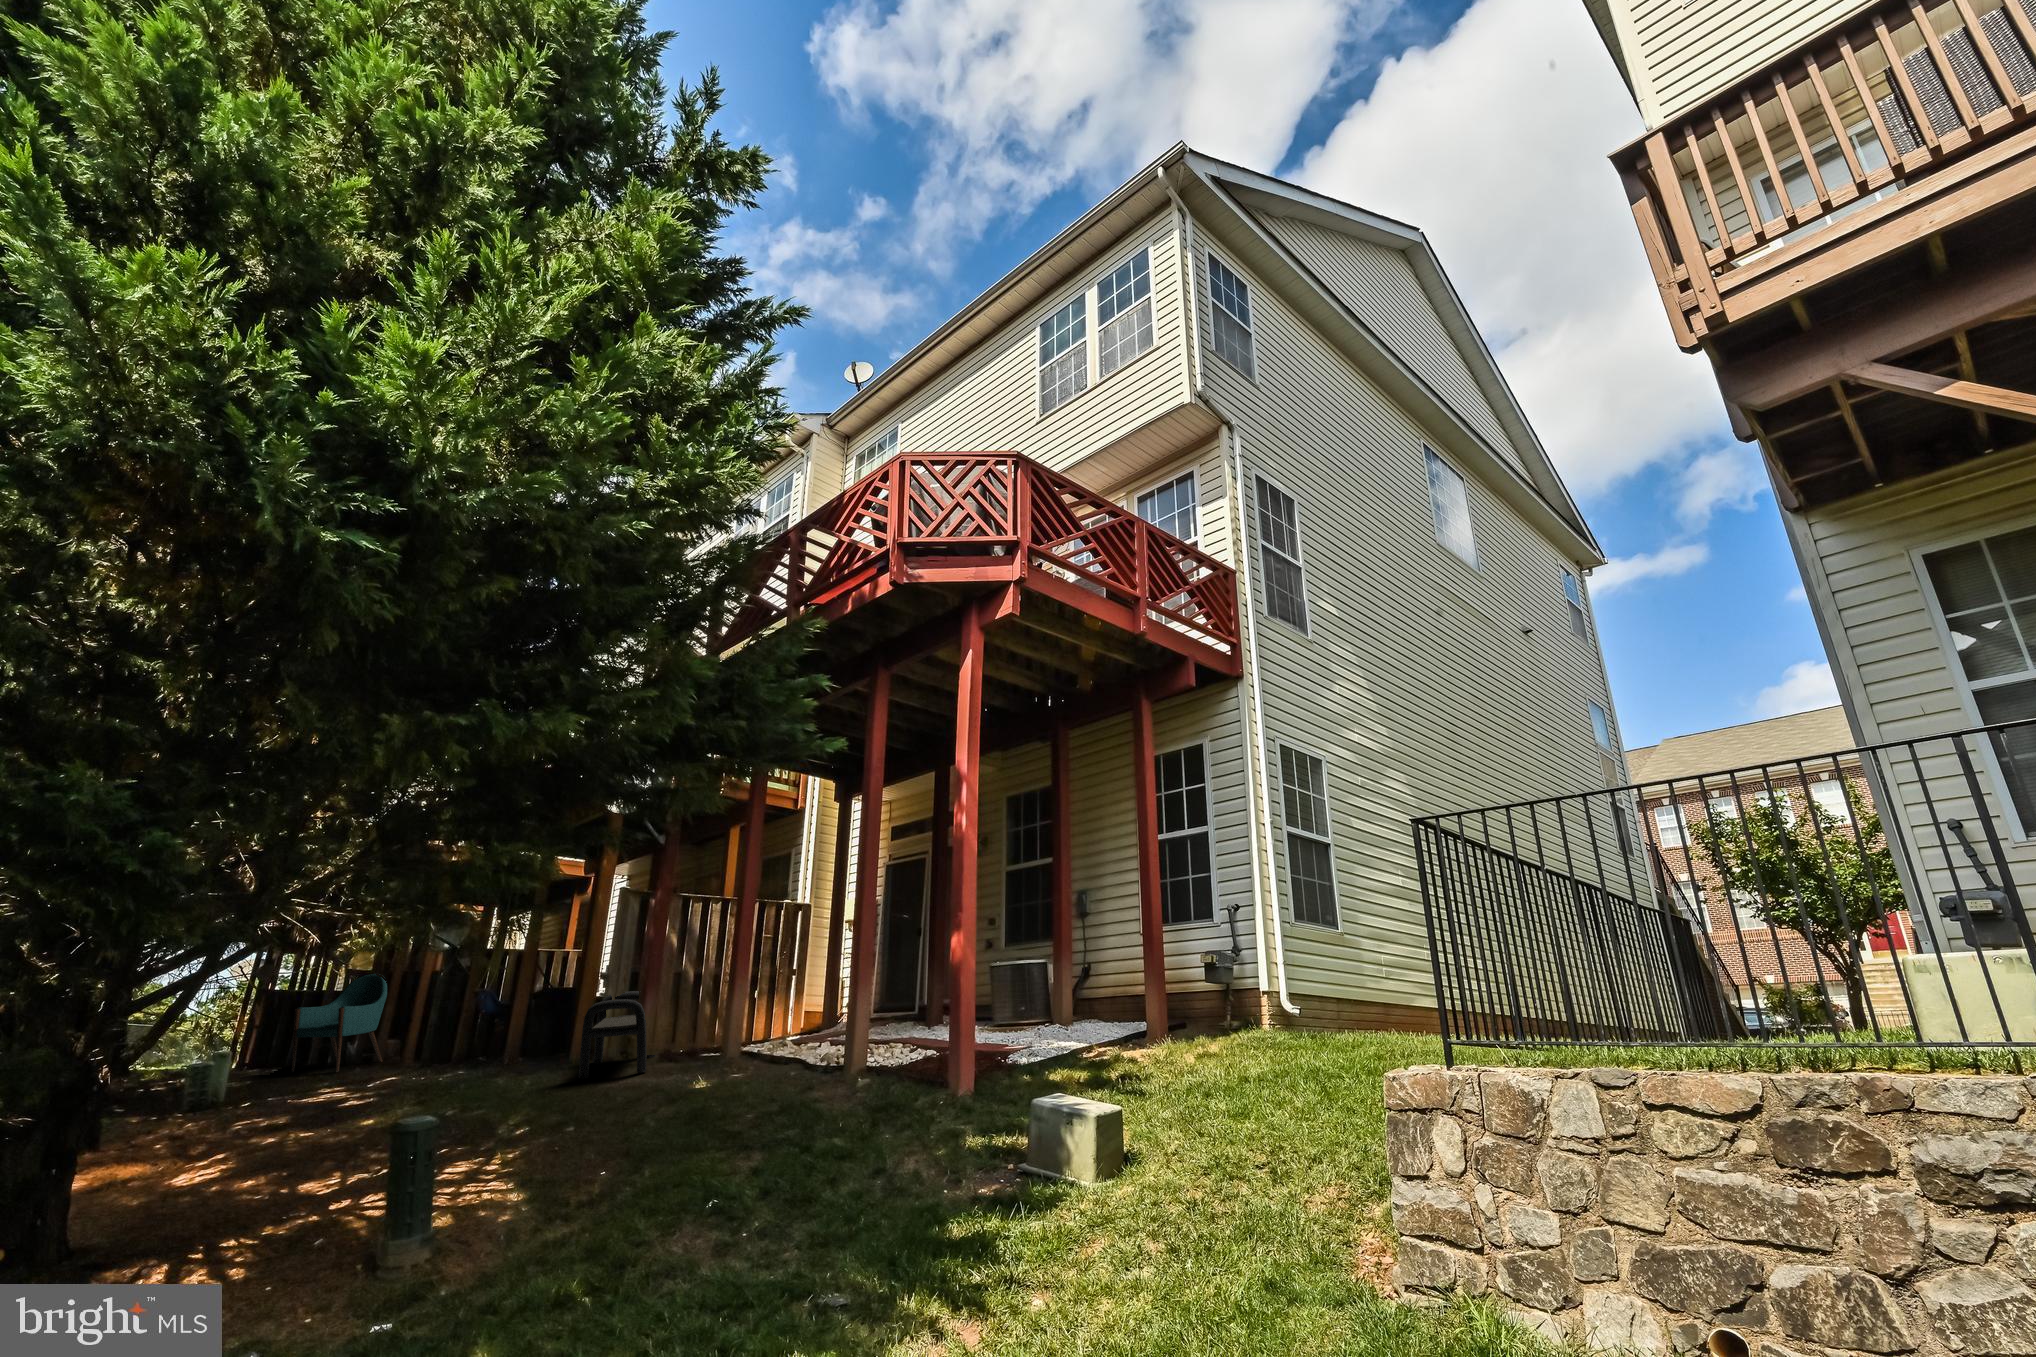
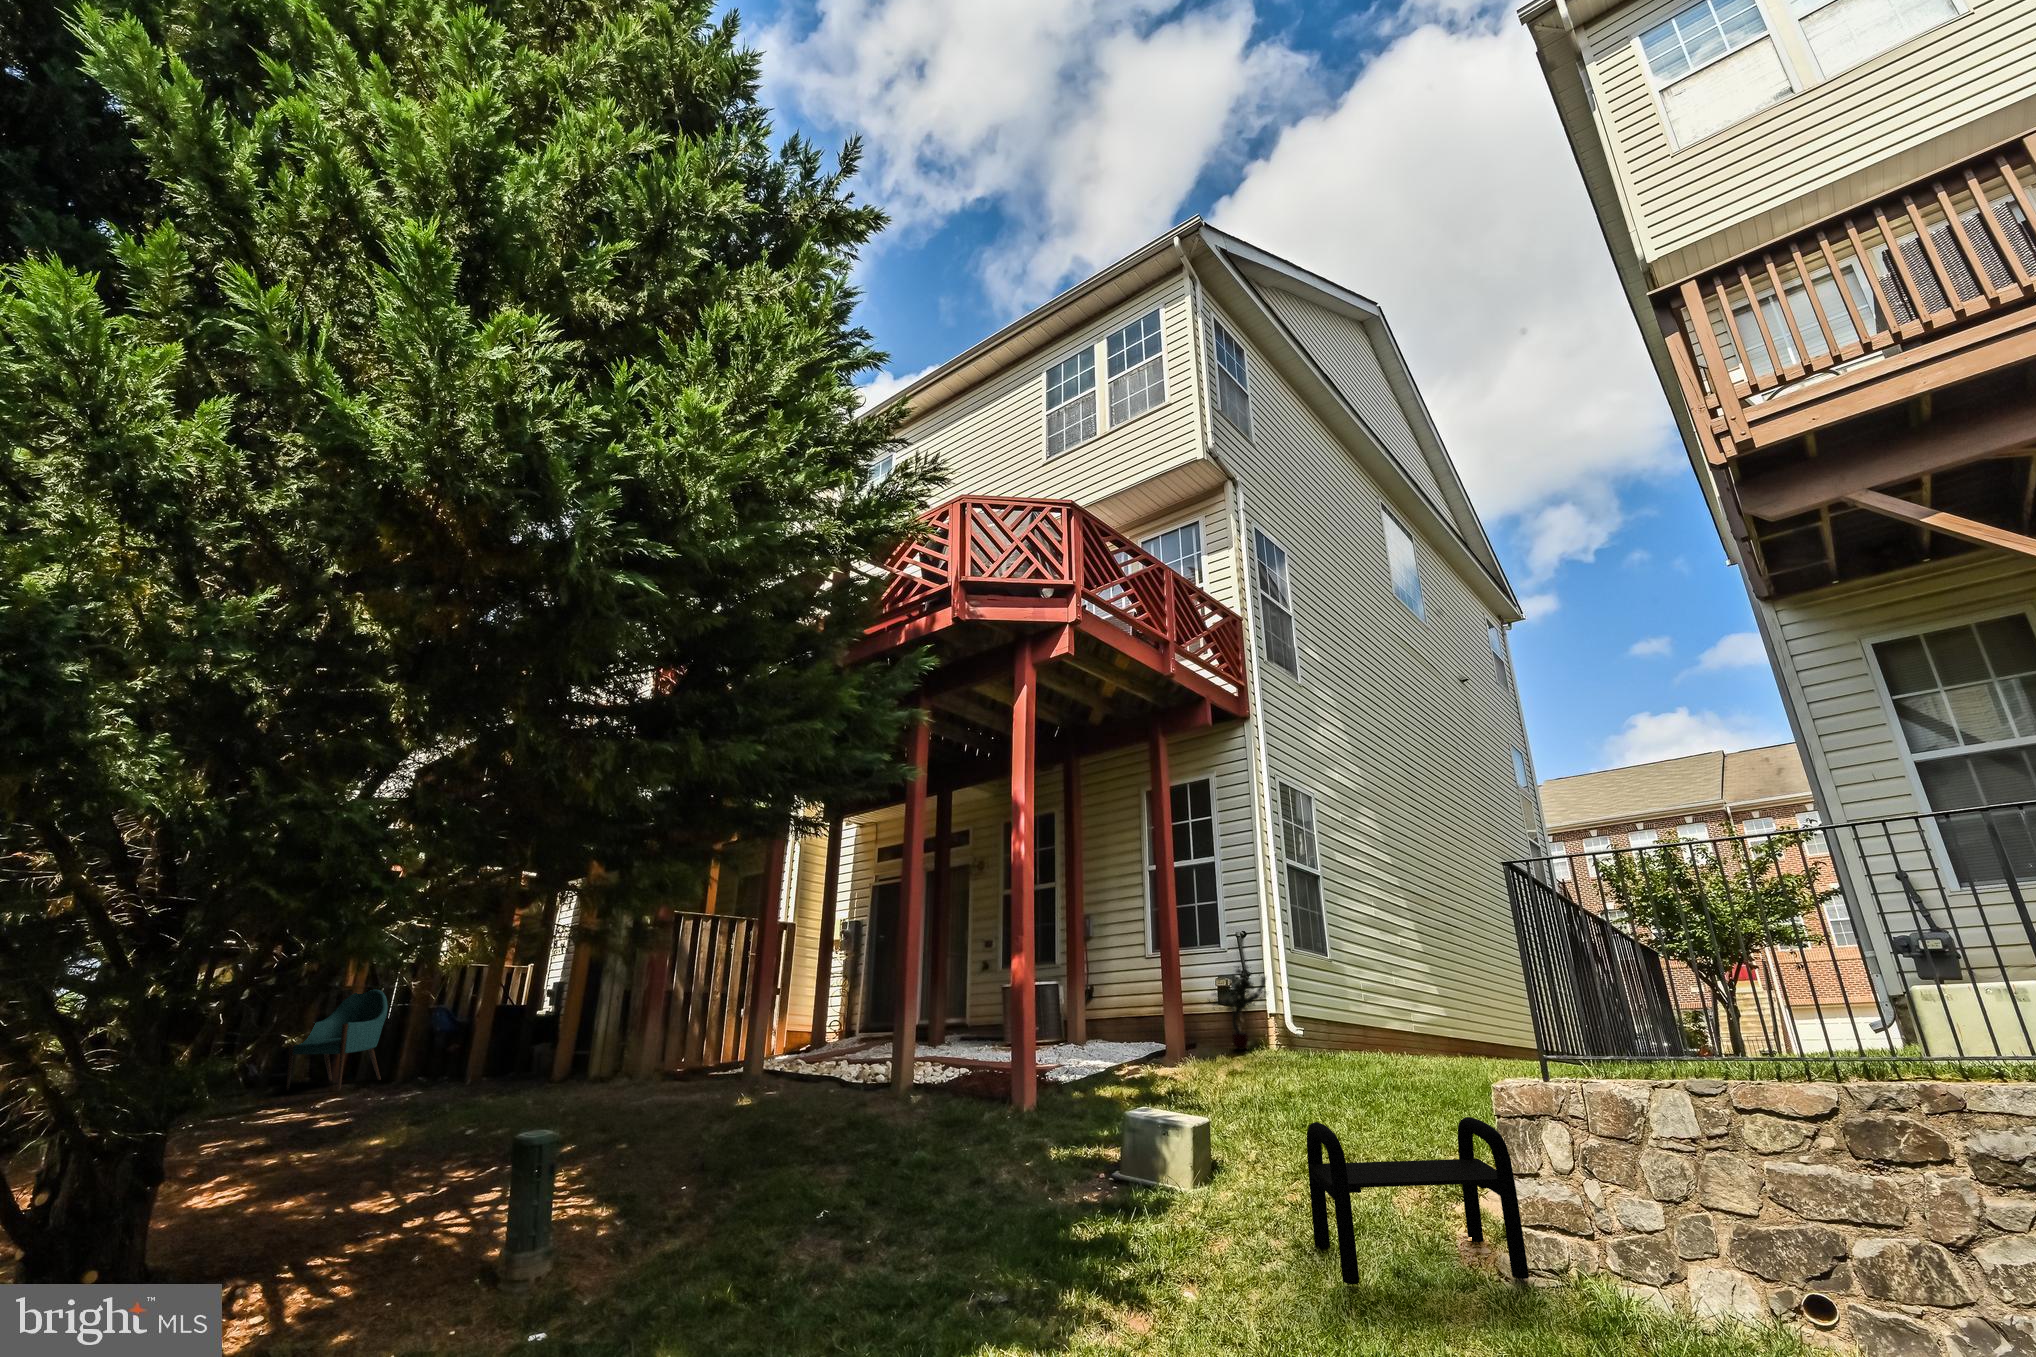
potted tree: none [1192,942,1257,1032] -> present [1208,966,1266,1050]
bench: present [579,991,656,1078] -> present [1307,1117,1529,1285]

